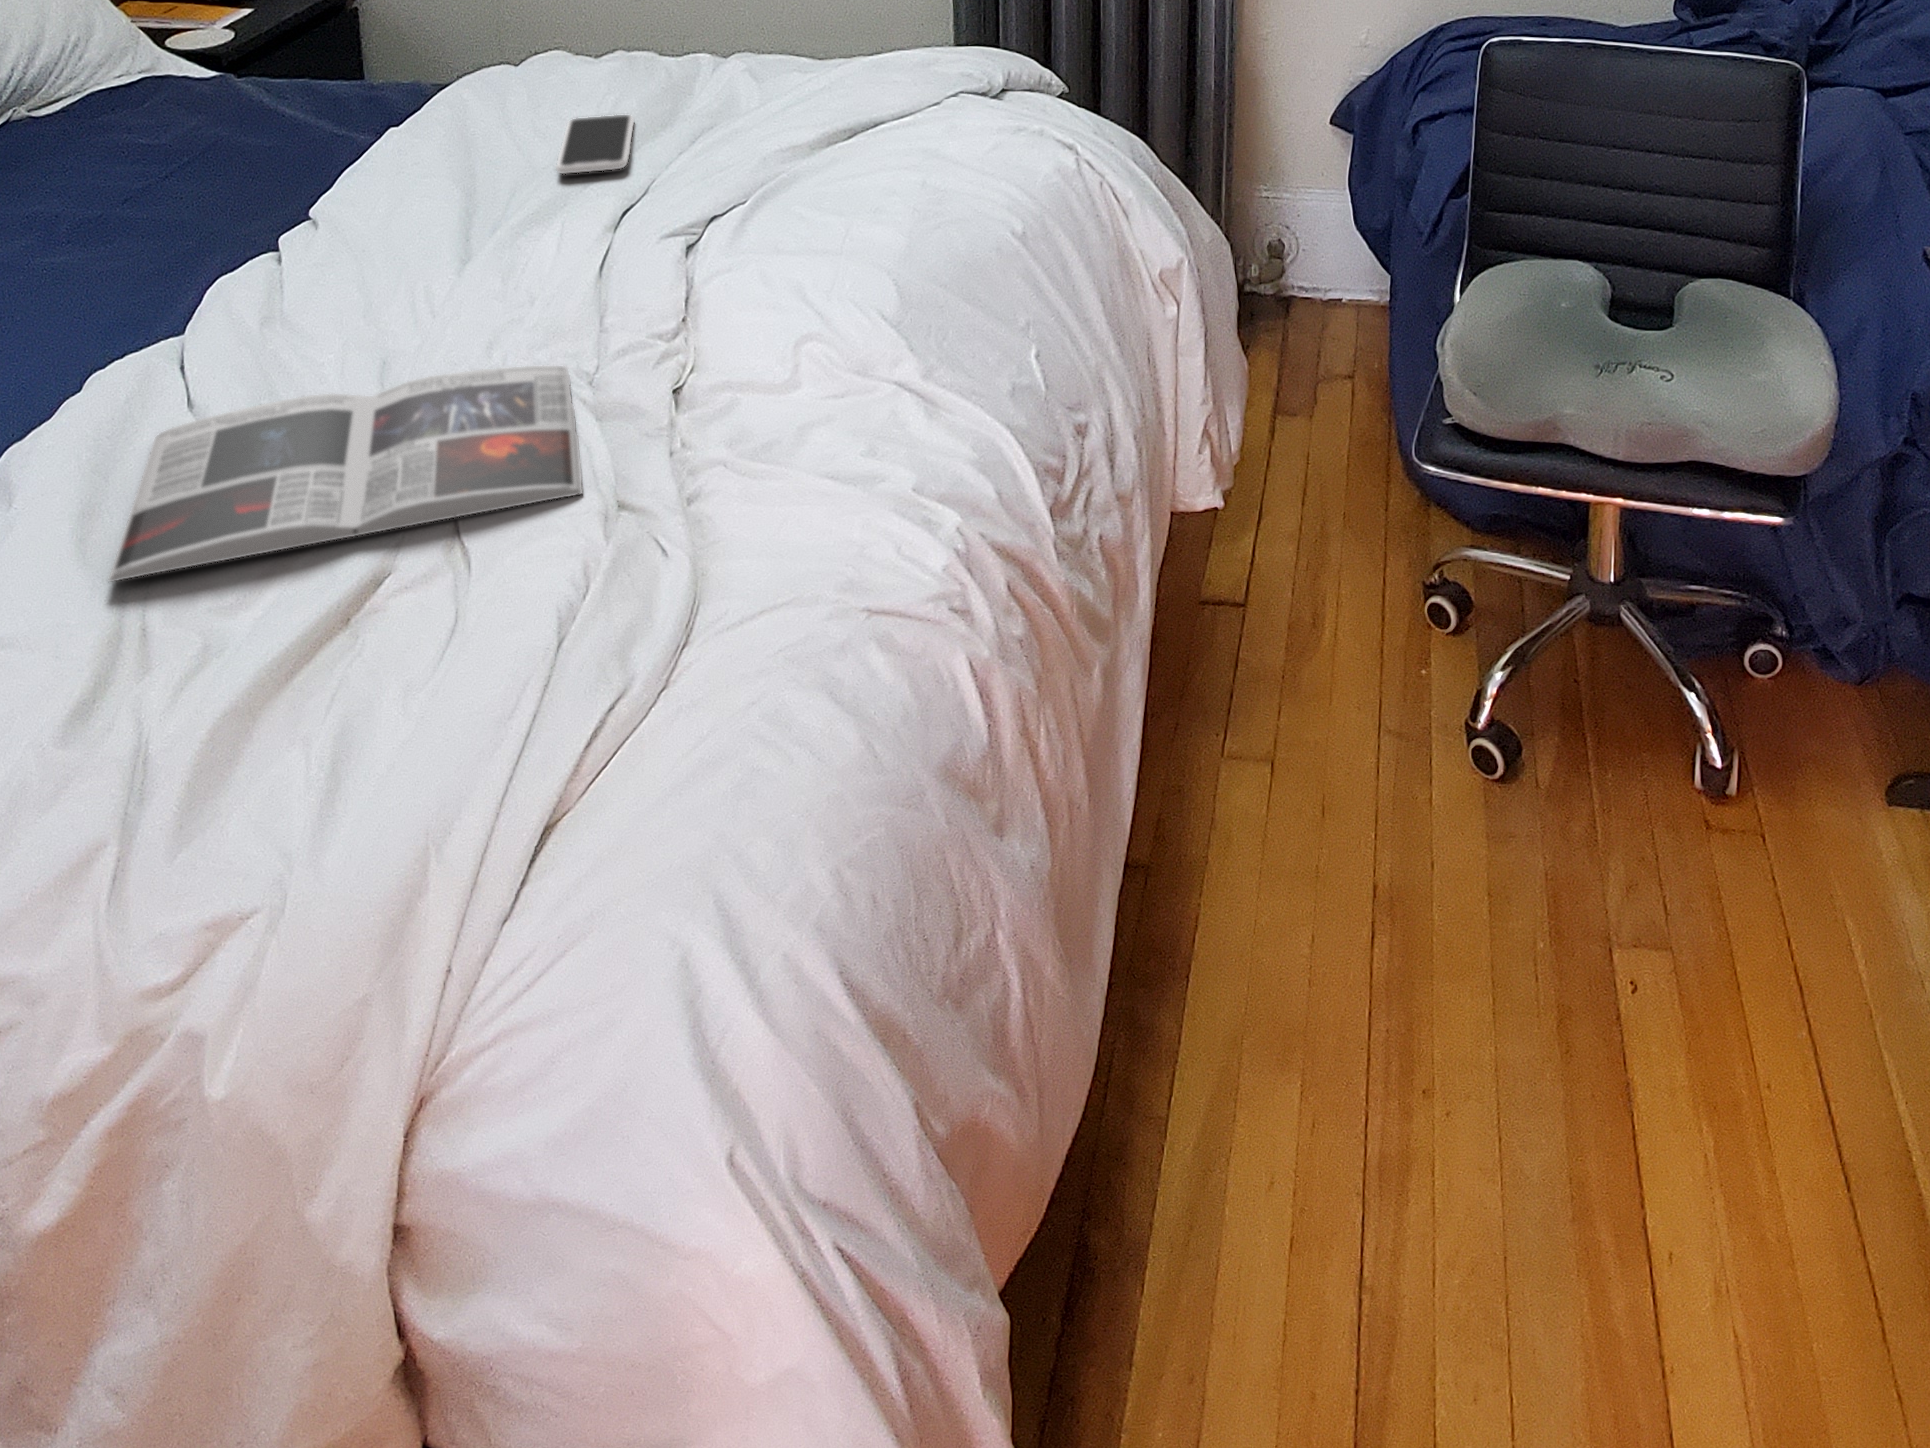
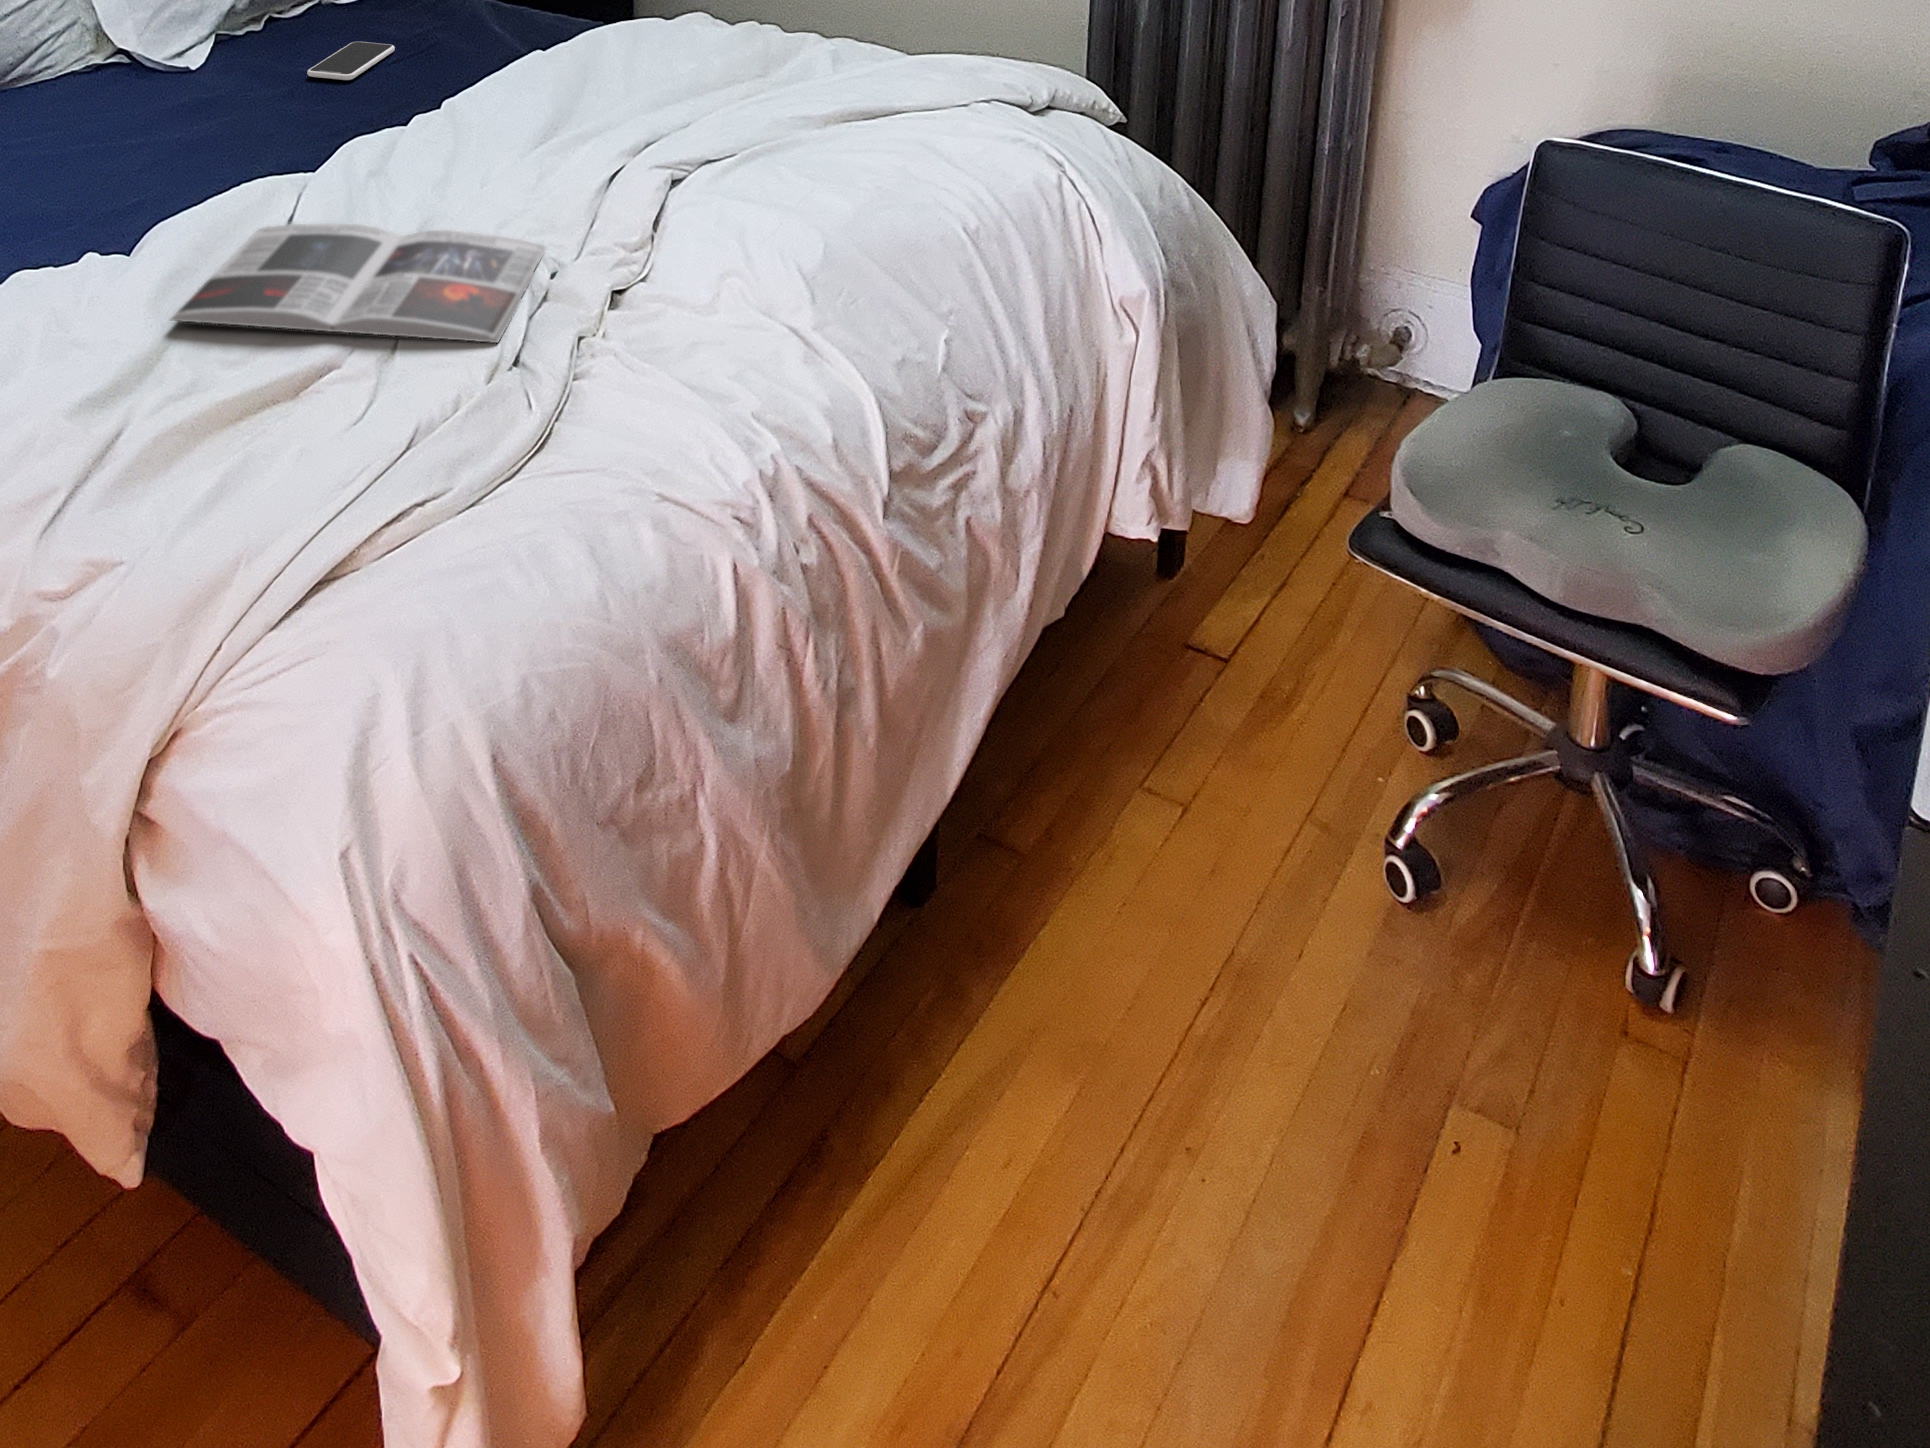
smartphone: present [557,115,634,174] -> present [307,42,395,80]

